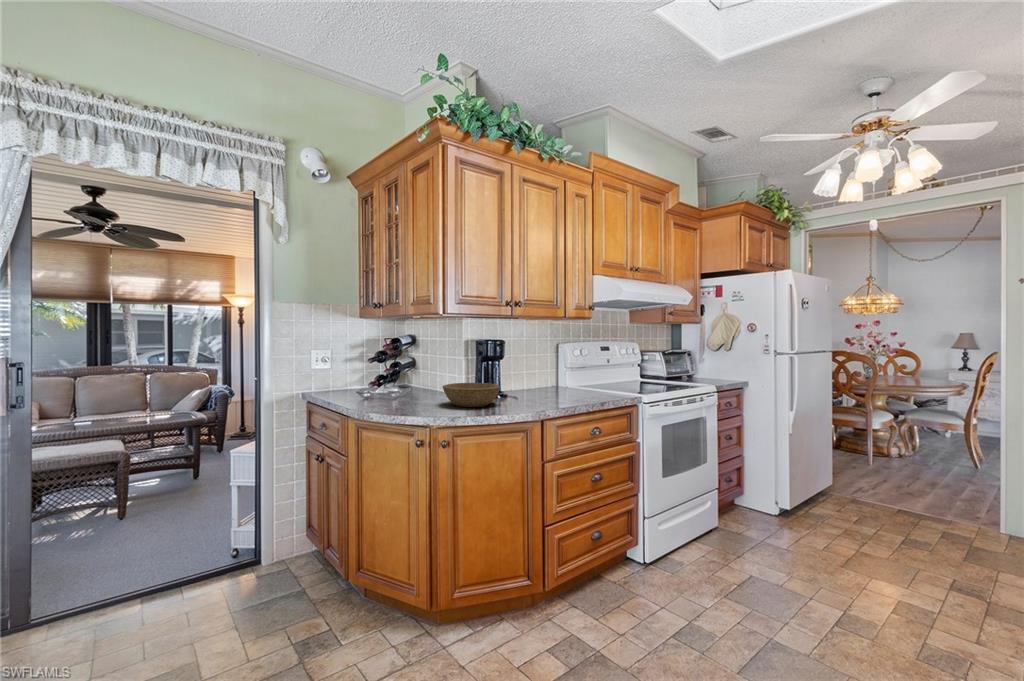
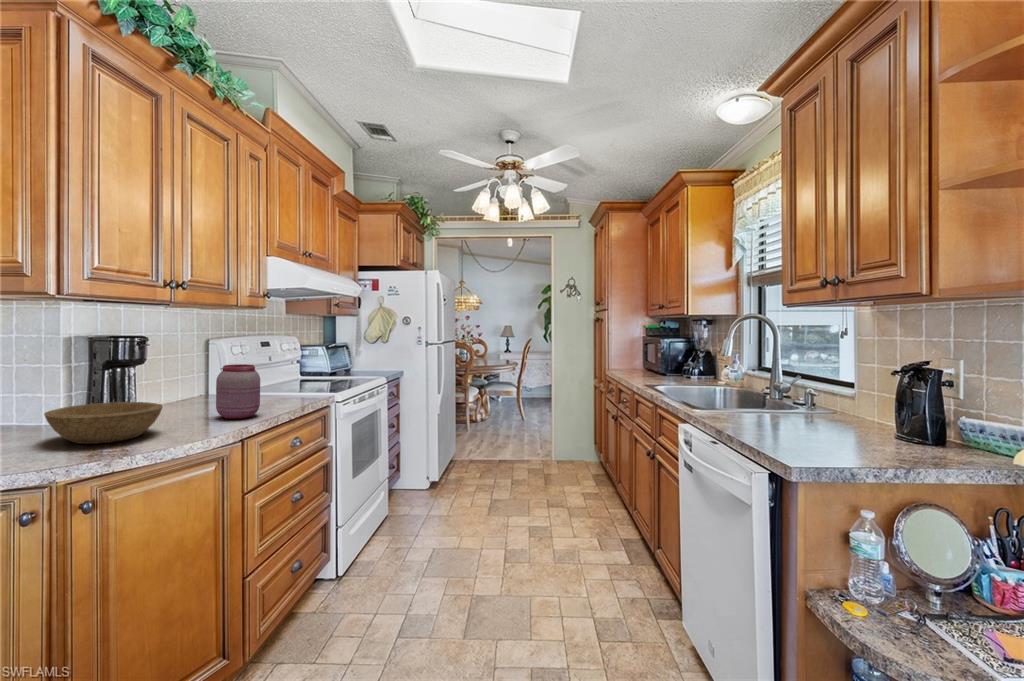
jar: none [539,362,569,403] -> present [216,364,260,419]

